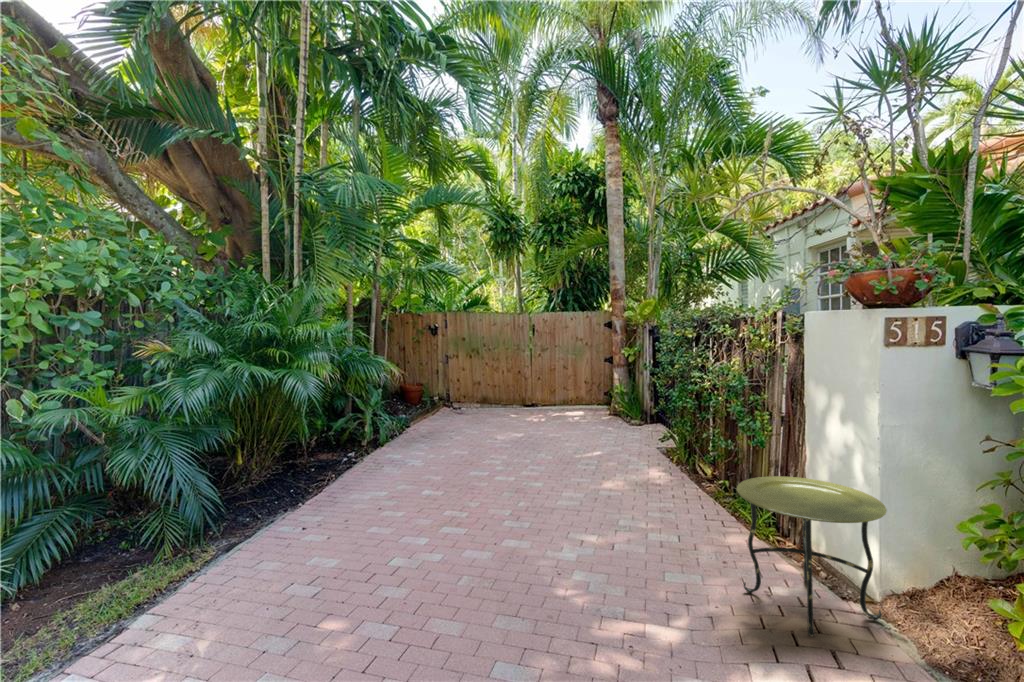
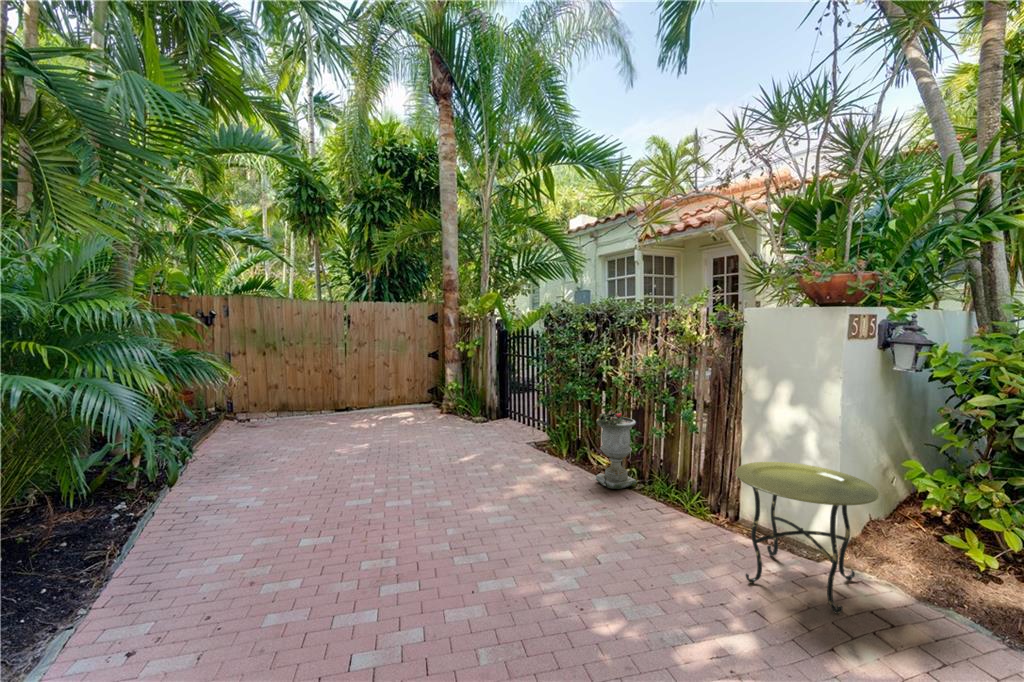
planter: none [689,418,733,499] -> present [596,410,636,489]

